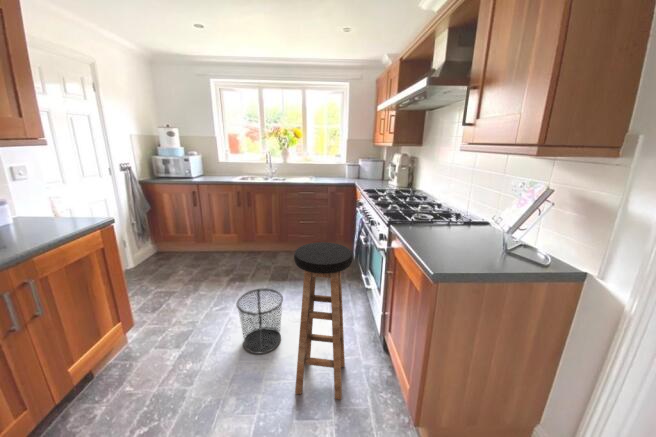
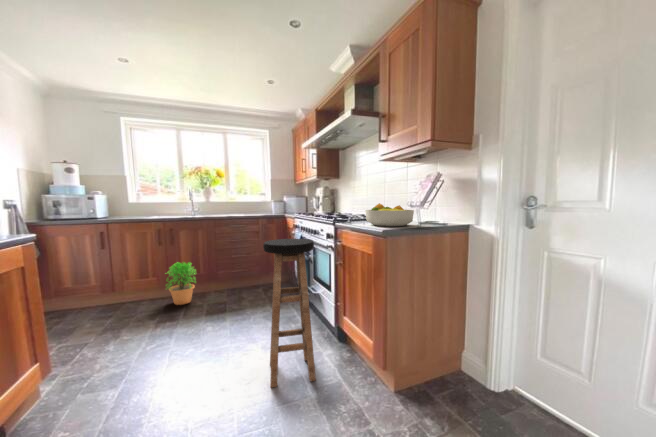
fruit bowl: none [427,214,497,259] -> present [365,203,414,226]
potted plant: none [241,224,269,263] -> present [167,262,196,305]
waste bin: present [236,288,283,353] -> none [192,304,242,371]

